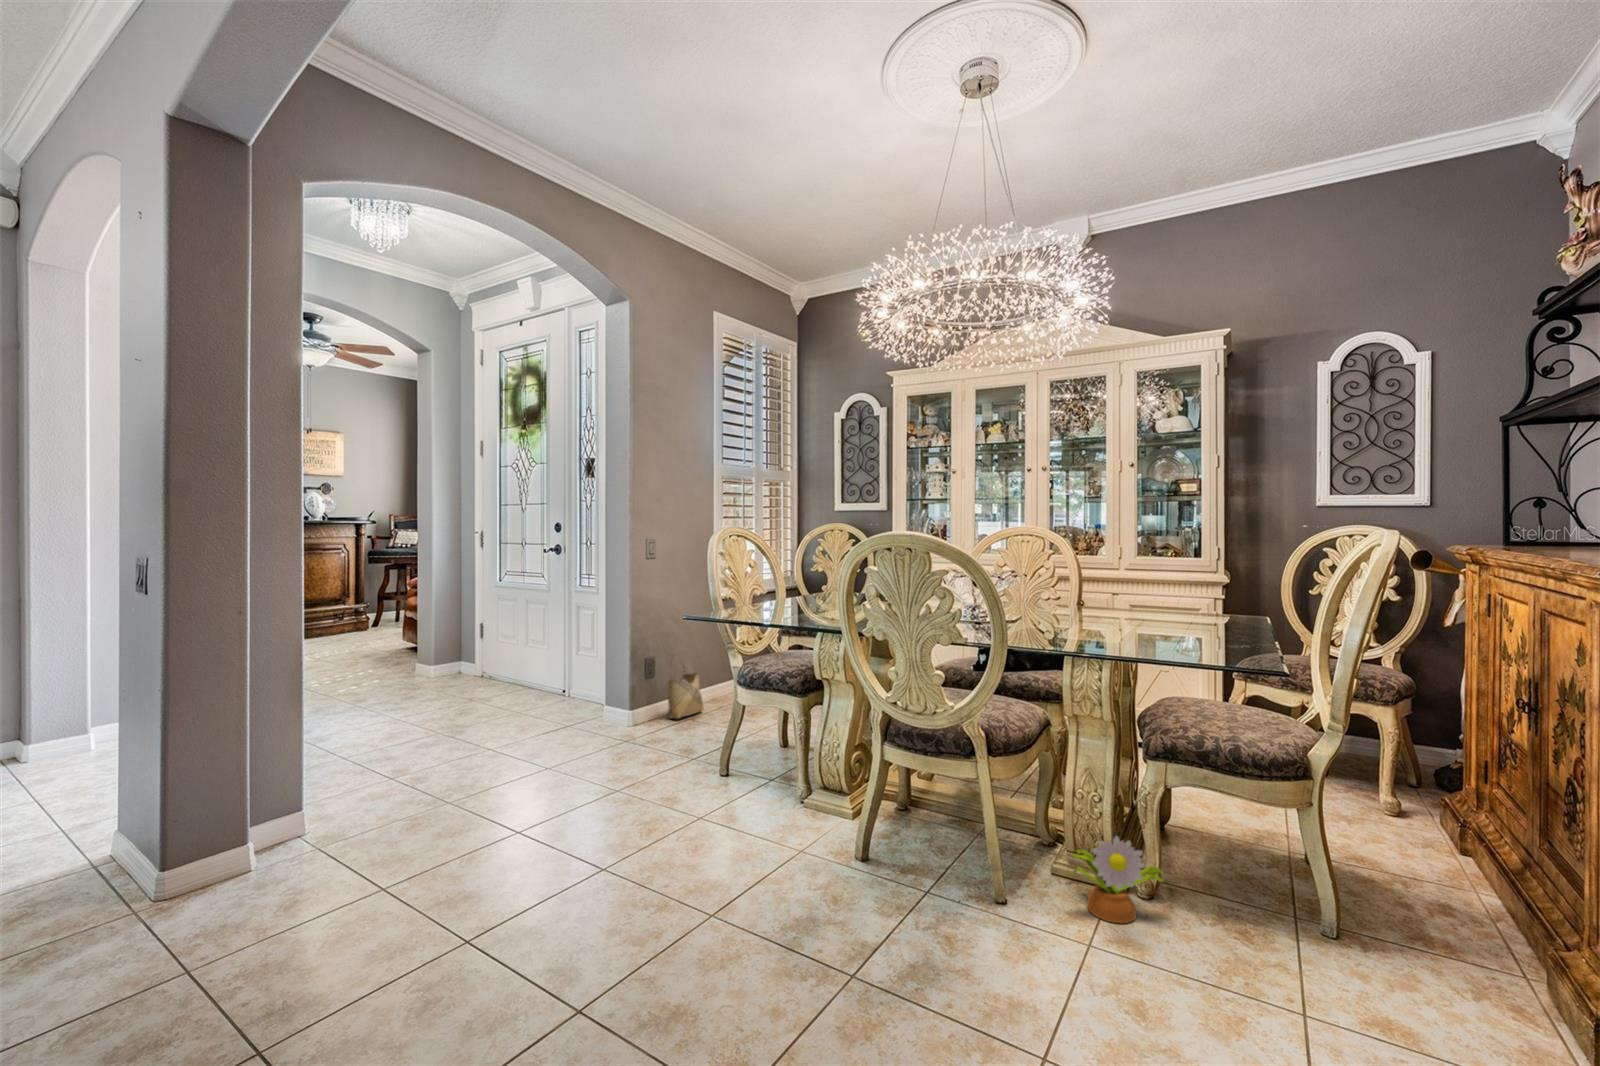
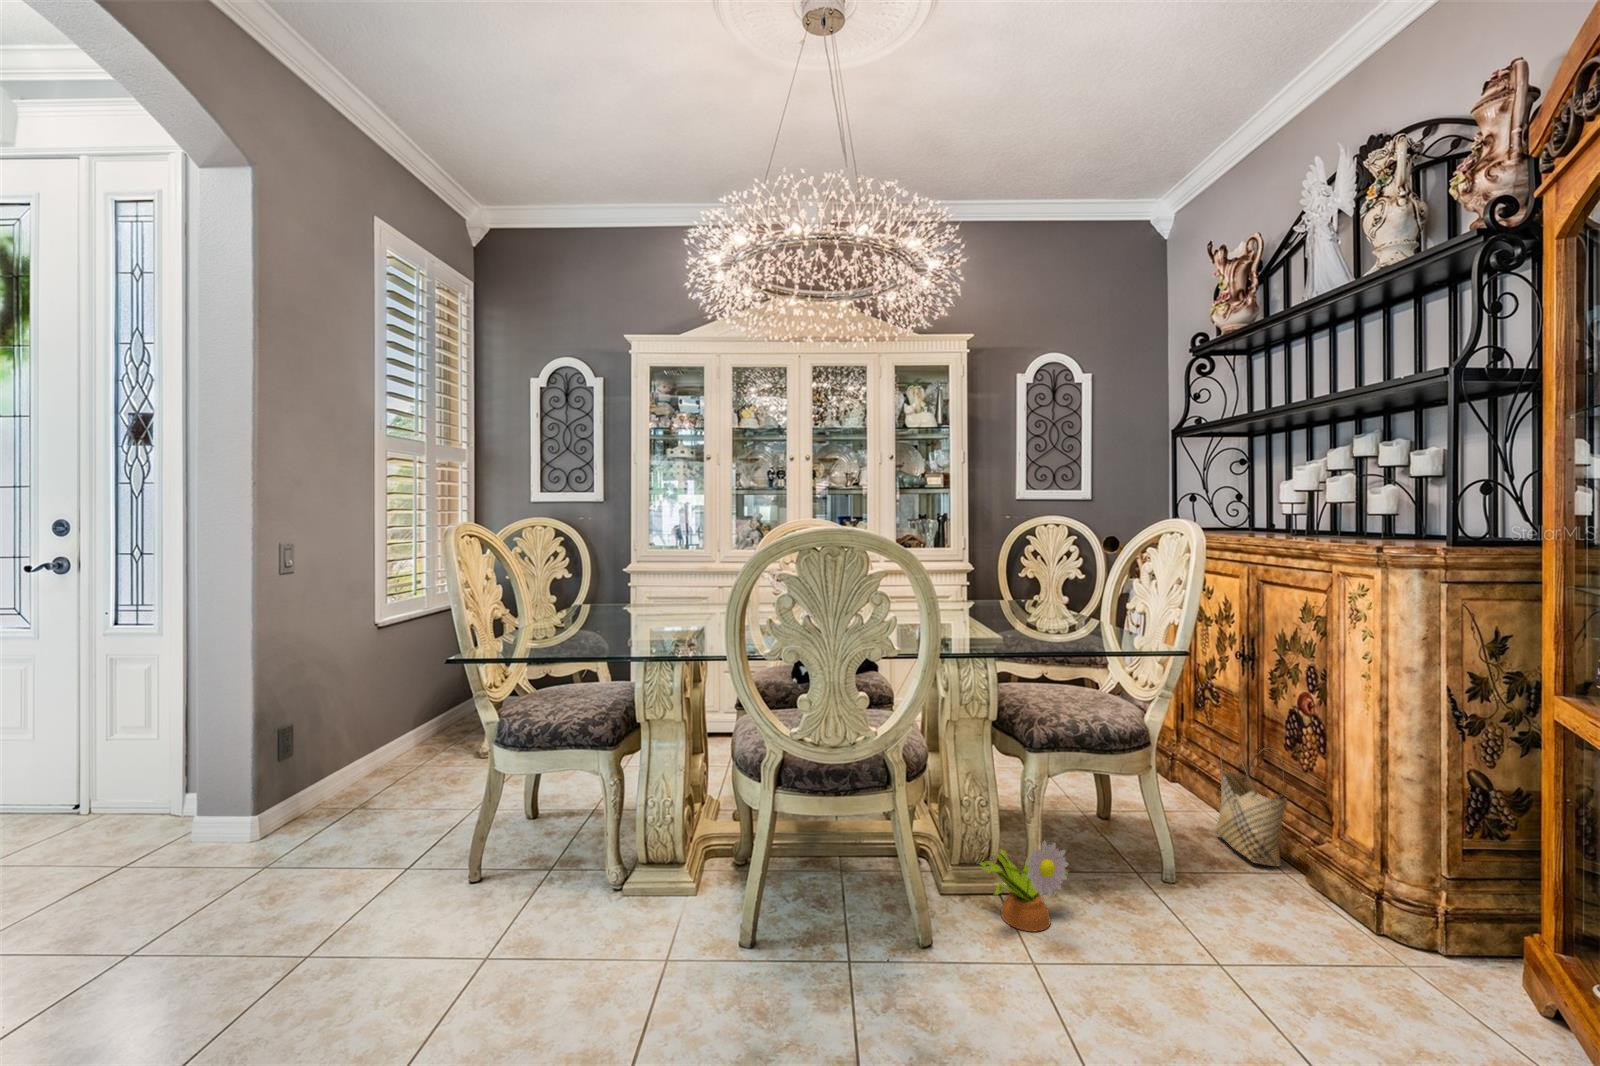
woven basket: present [668,657,703,719] -> present [1215,745,1287,866]

